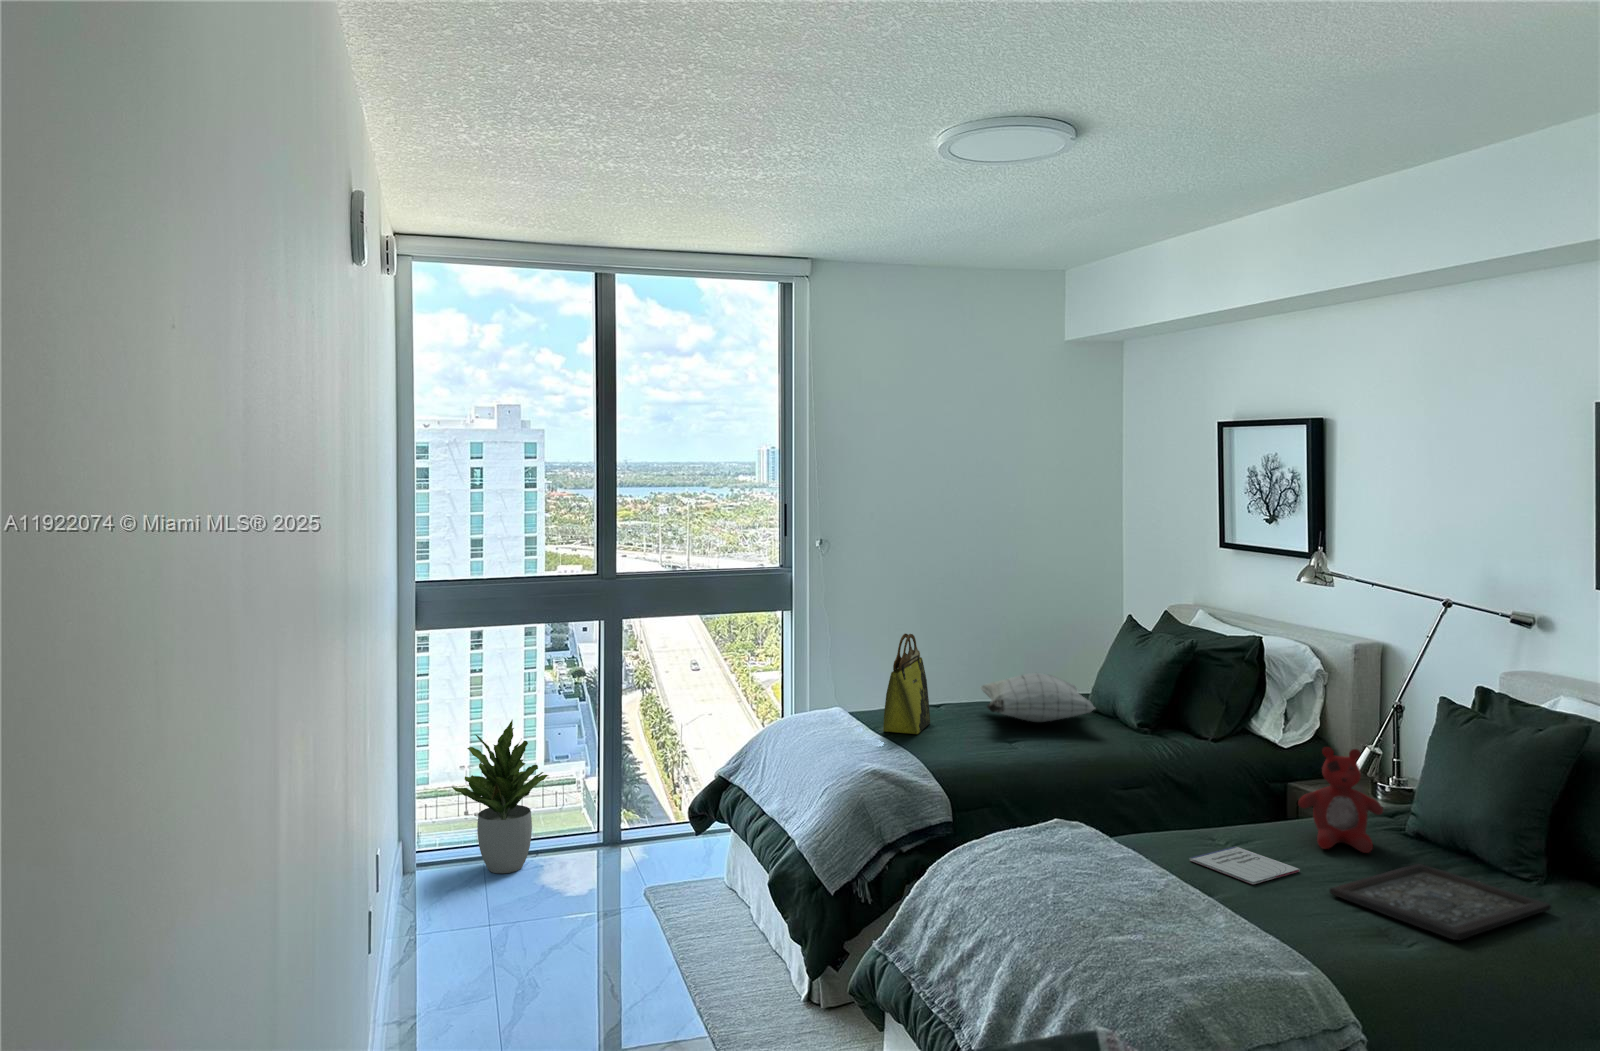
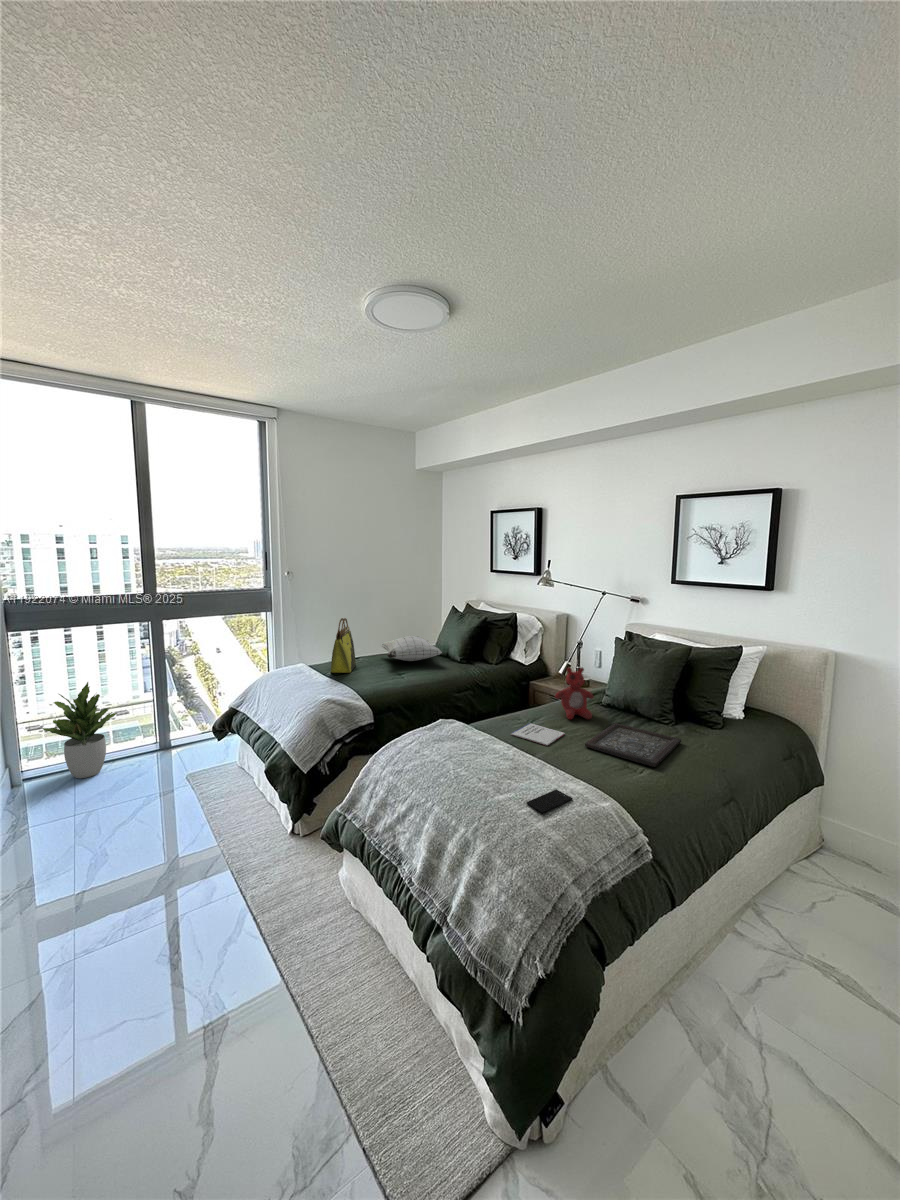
smartphone: none [1166,942,1252,968] -> present [526,789,573,813]

